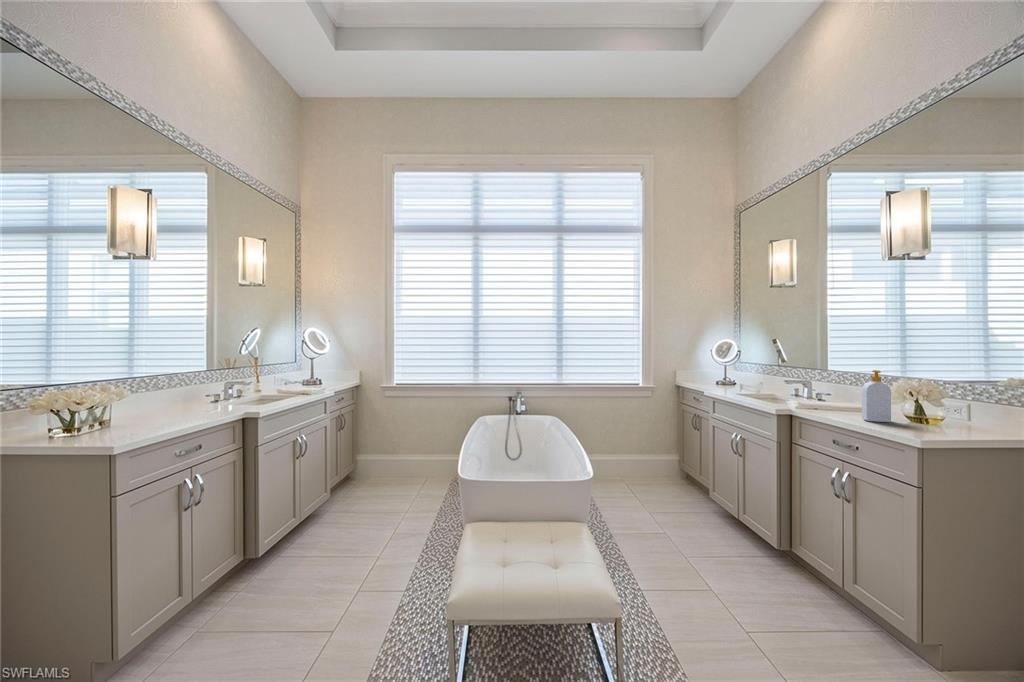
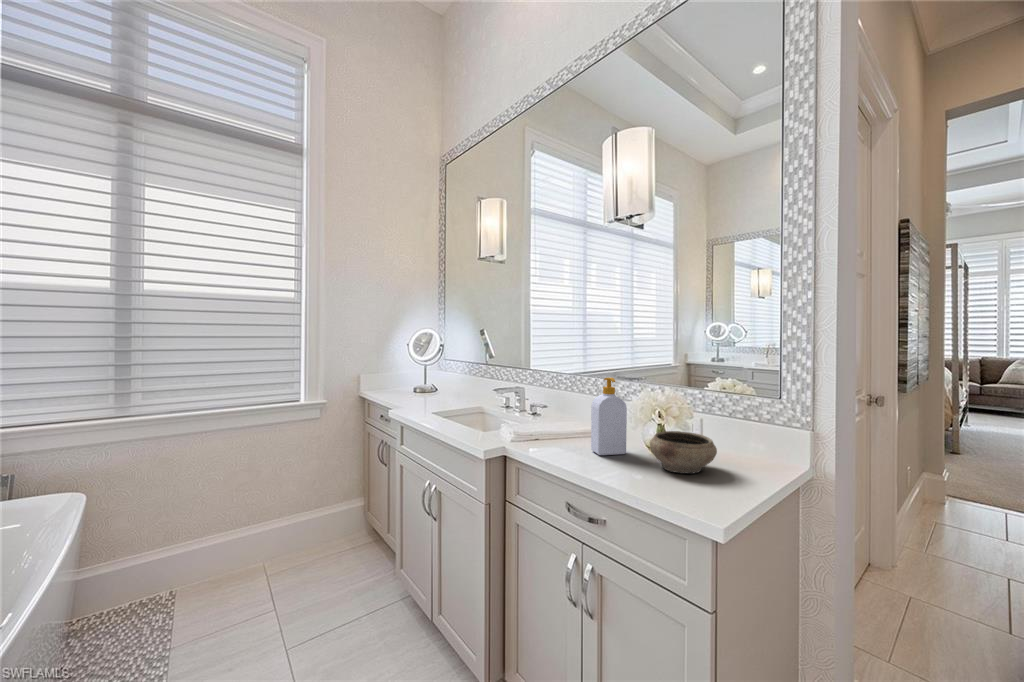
ceramic bowl: none [906,407,963,433] -> present [650,431,717,474]

